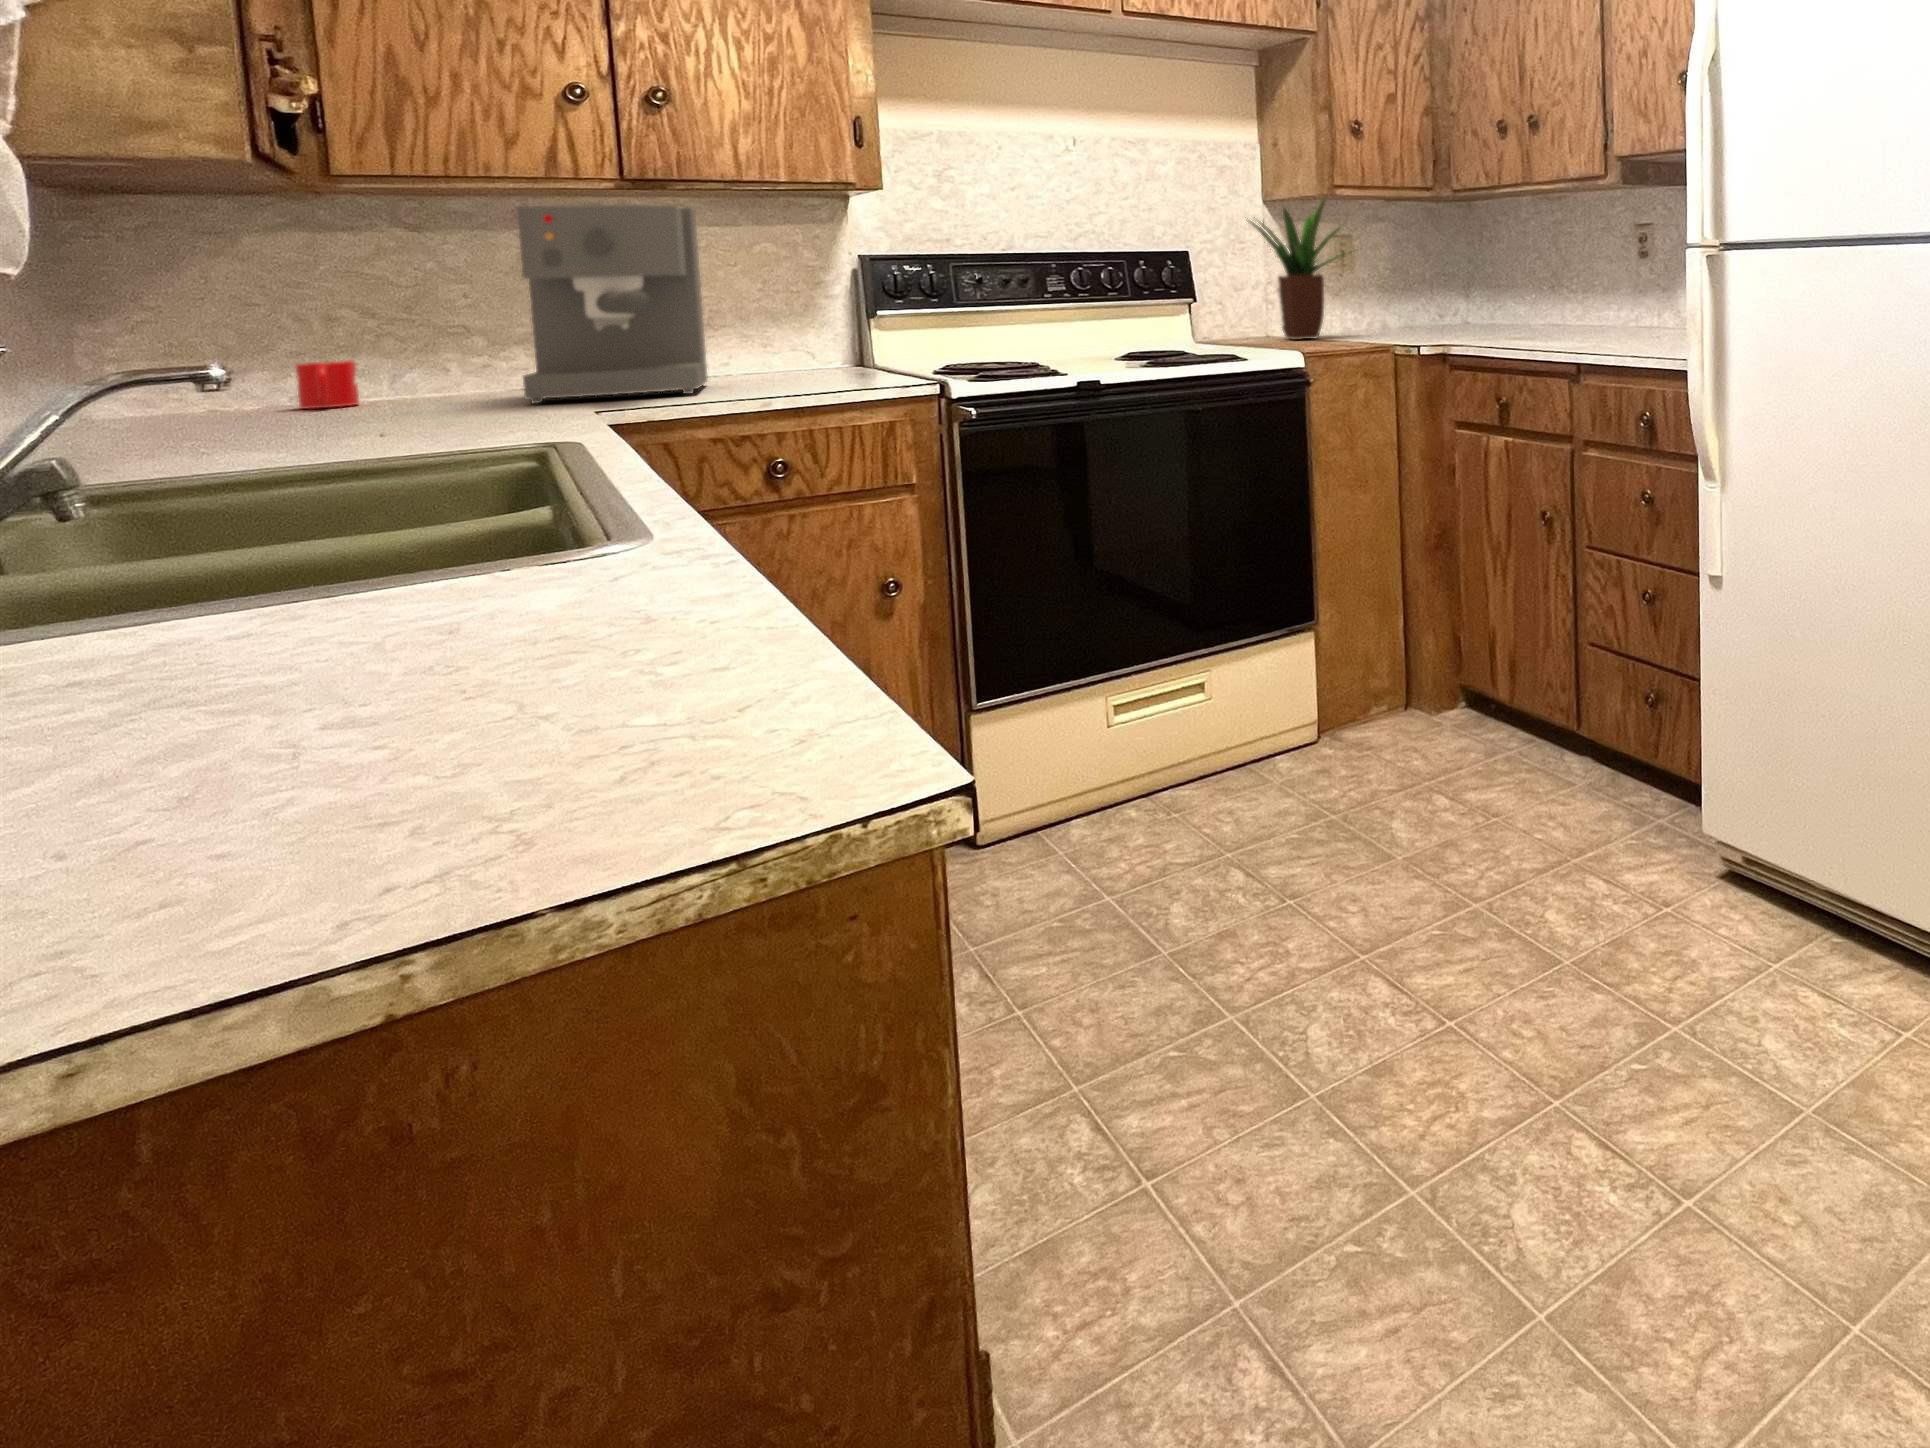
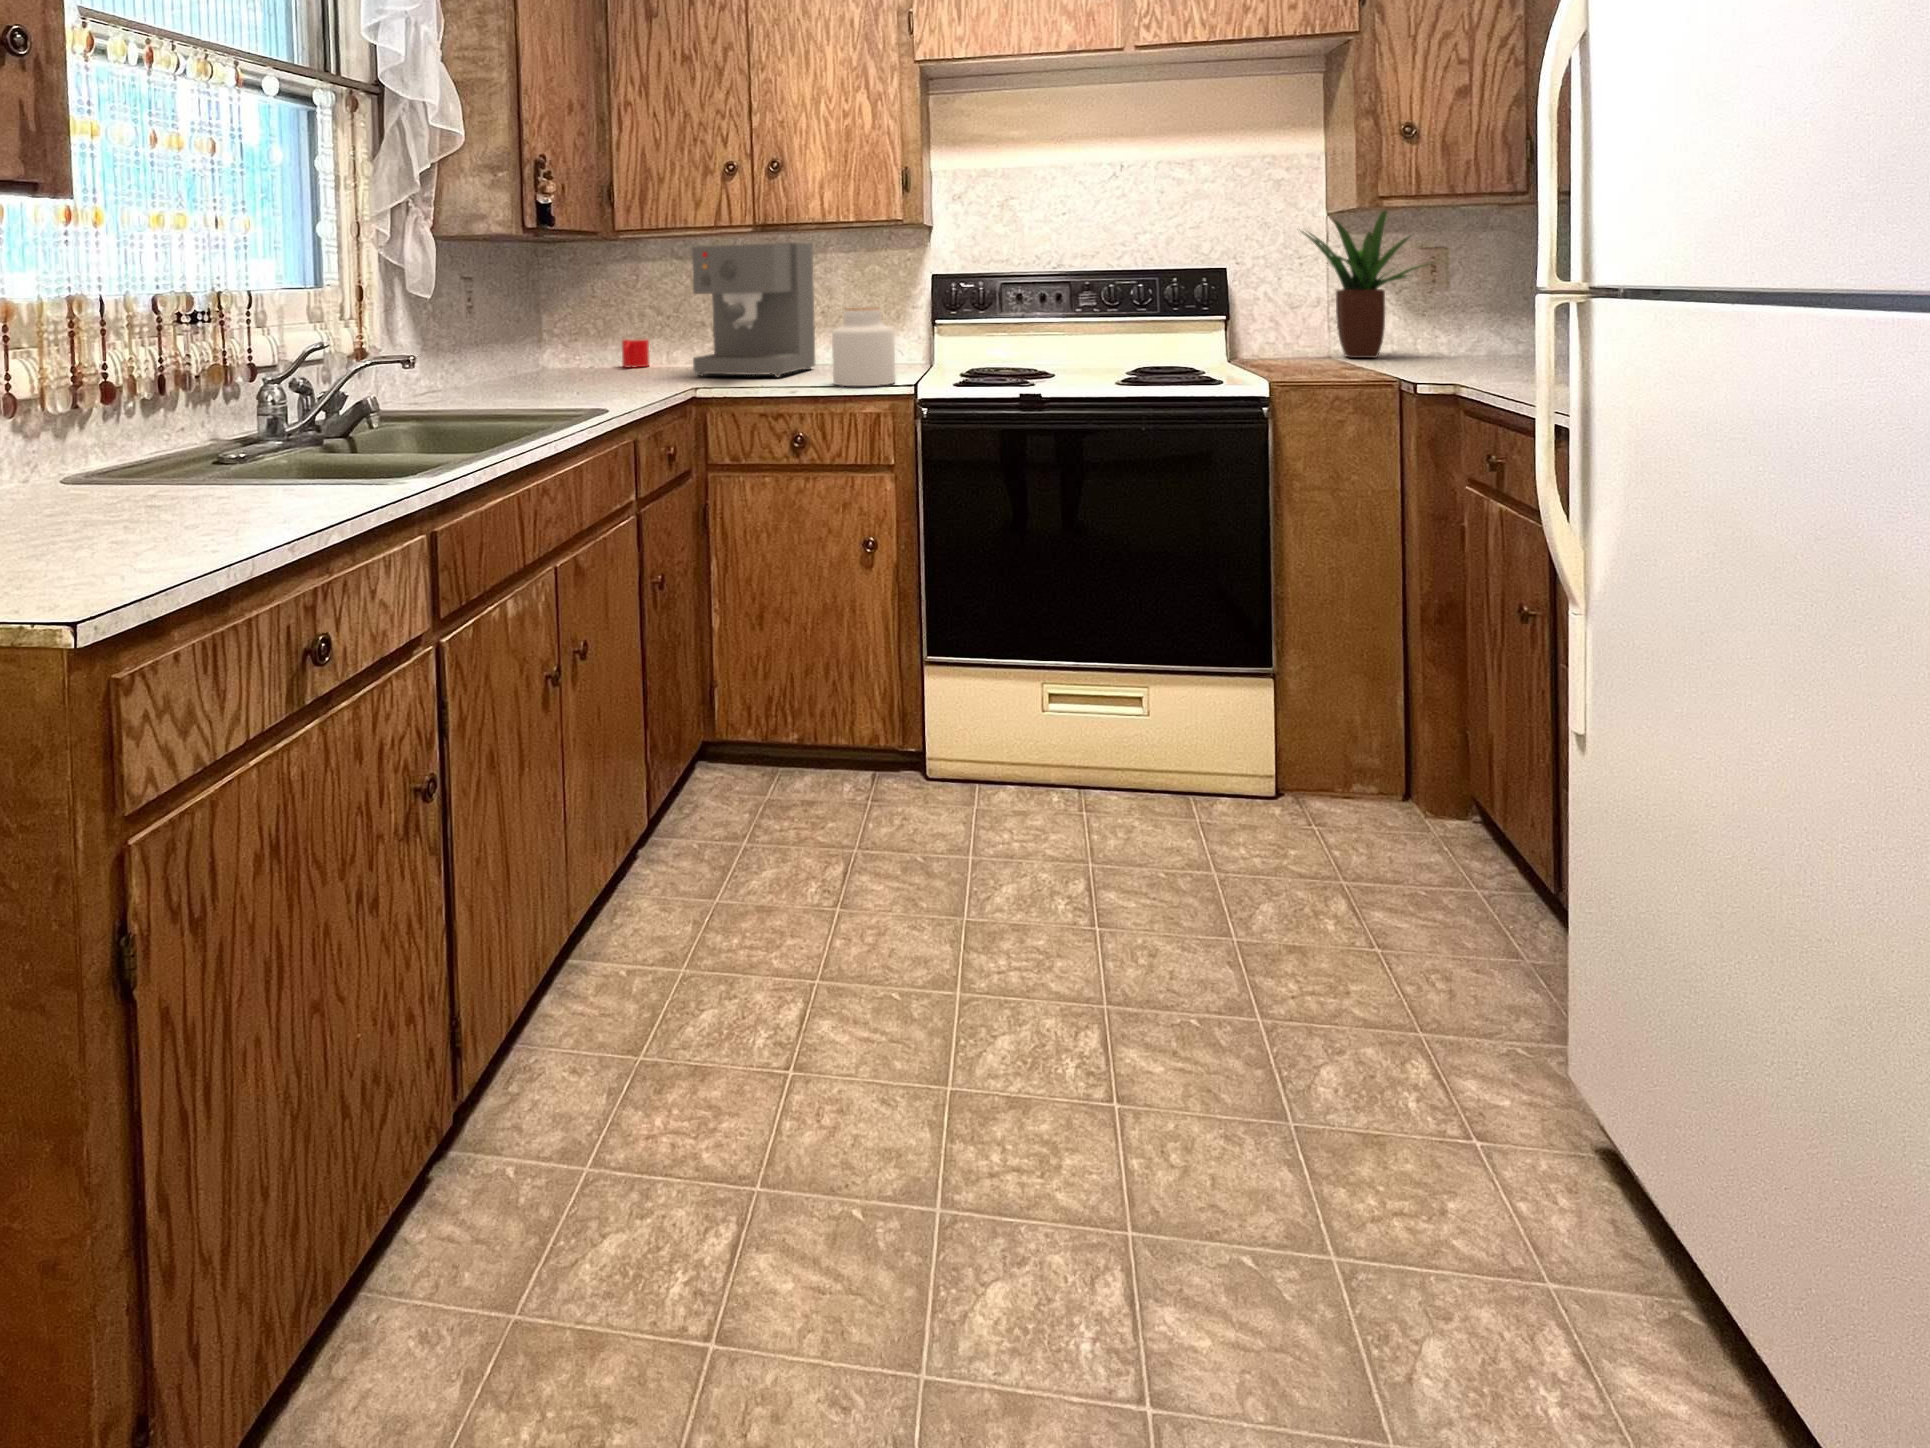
jar: none [803,291,897,392] -> present [832,307,896,386]

